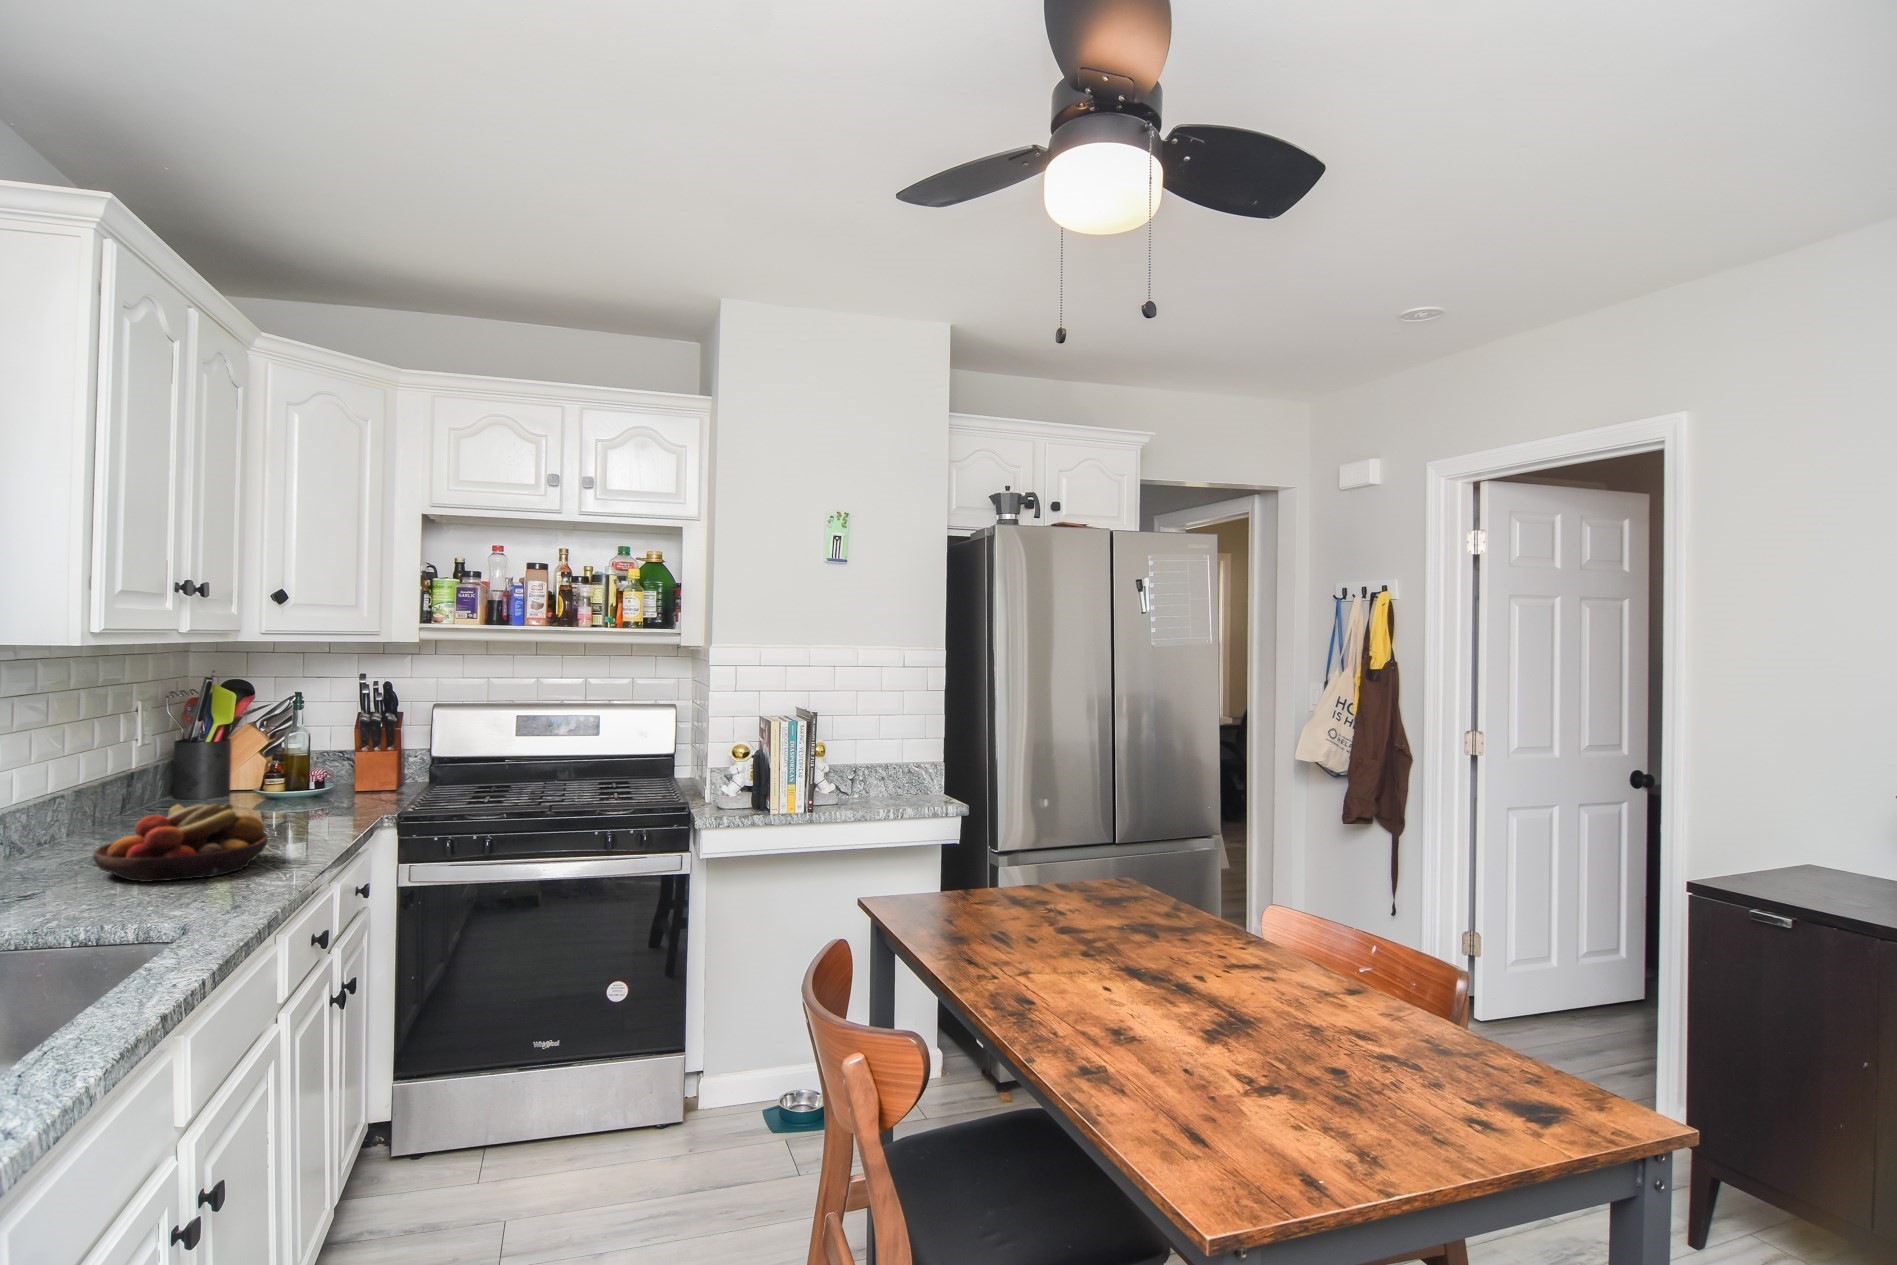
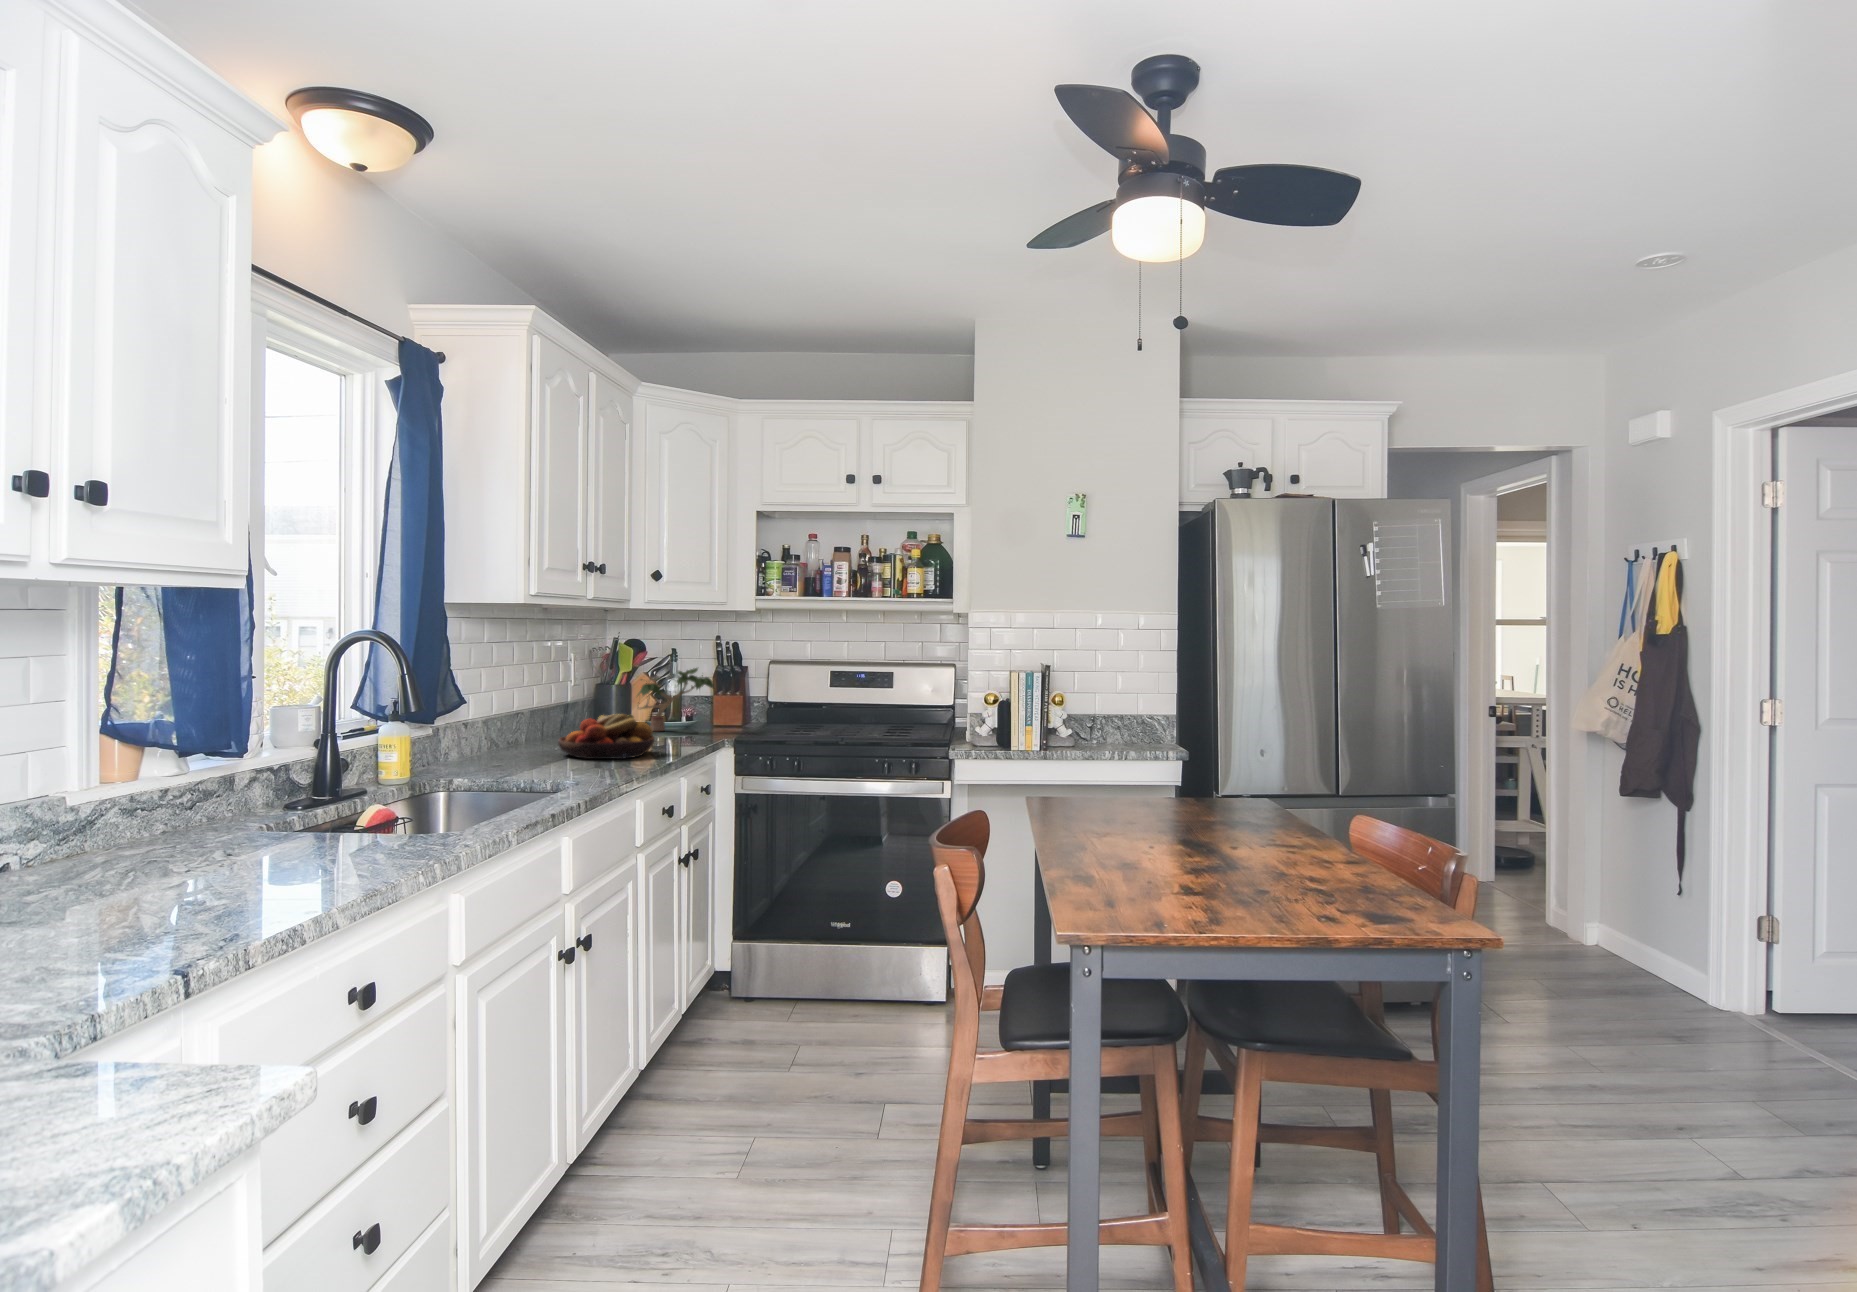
potted plant: none [225,716,376,810] -> present [638,668,714,731]

